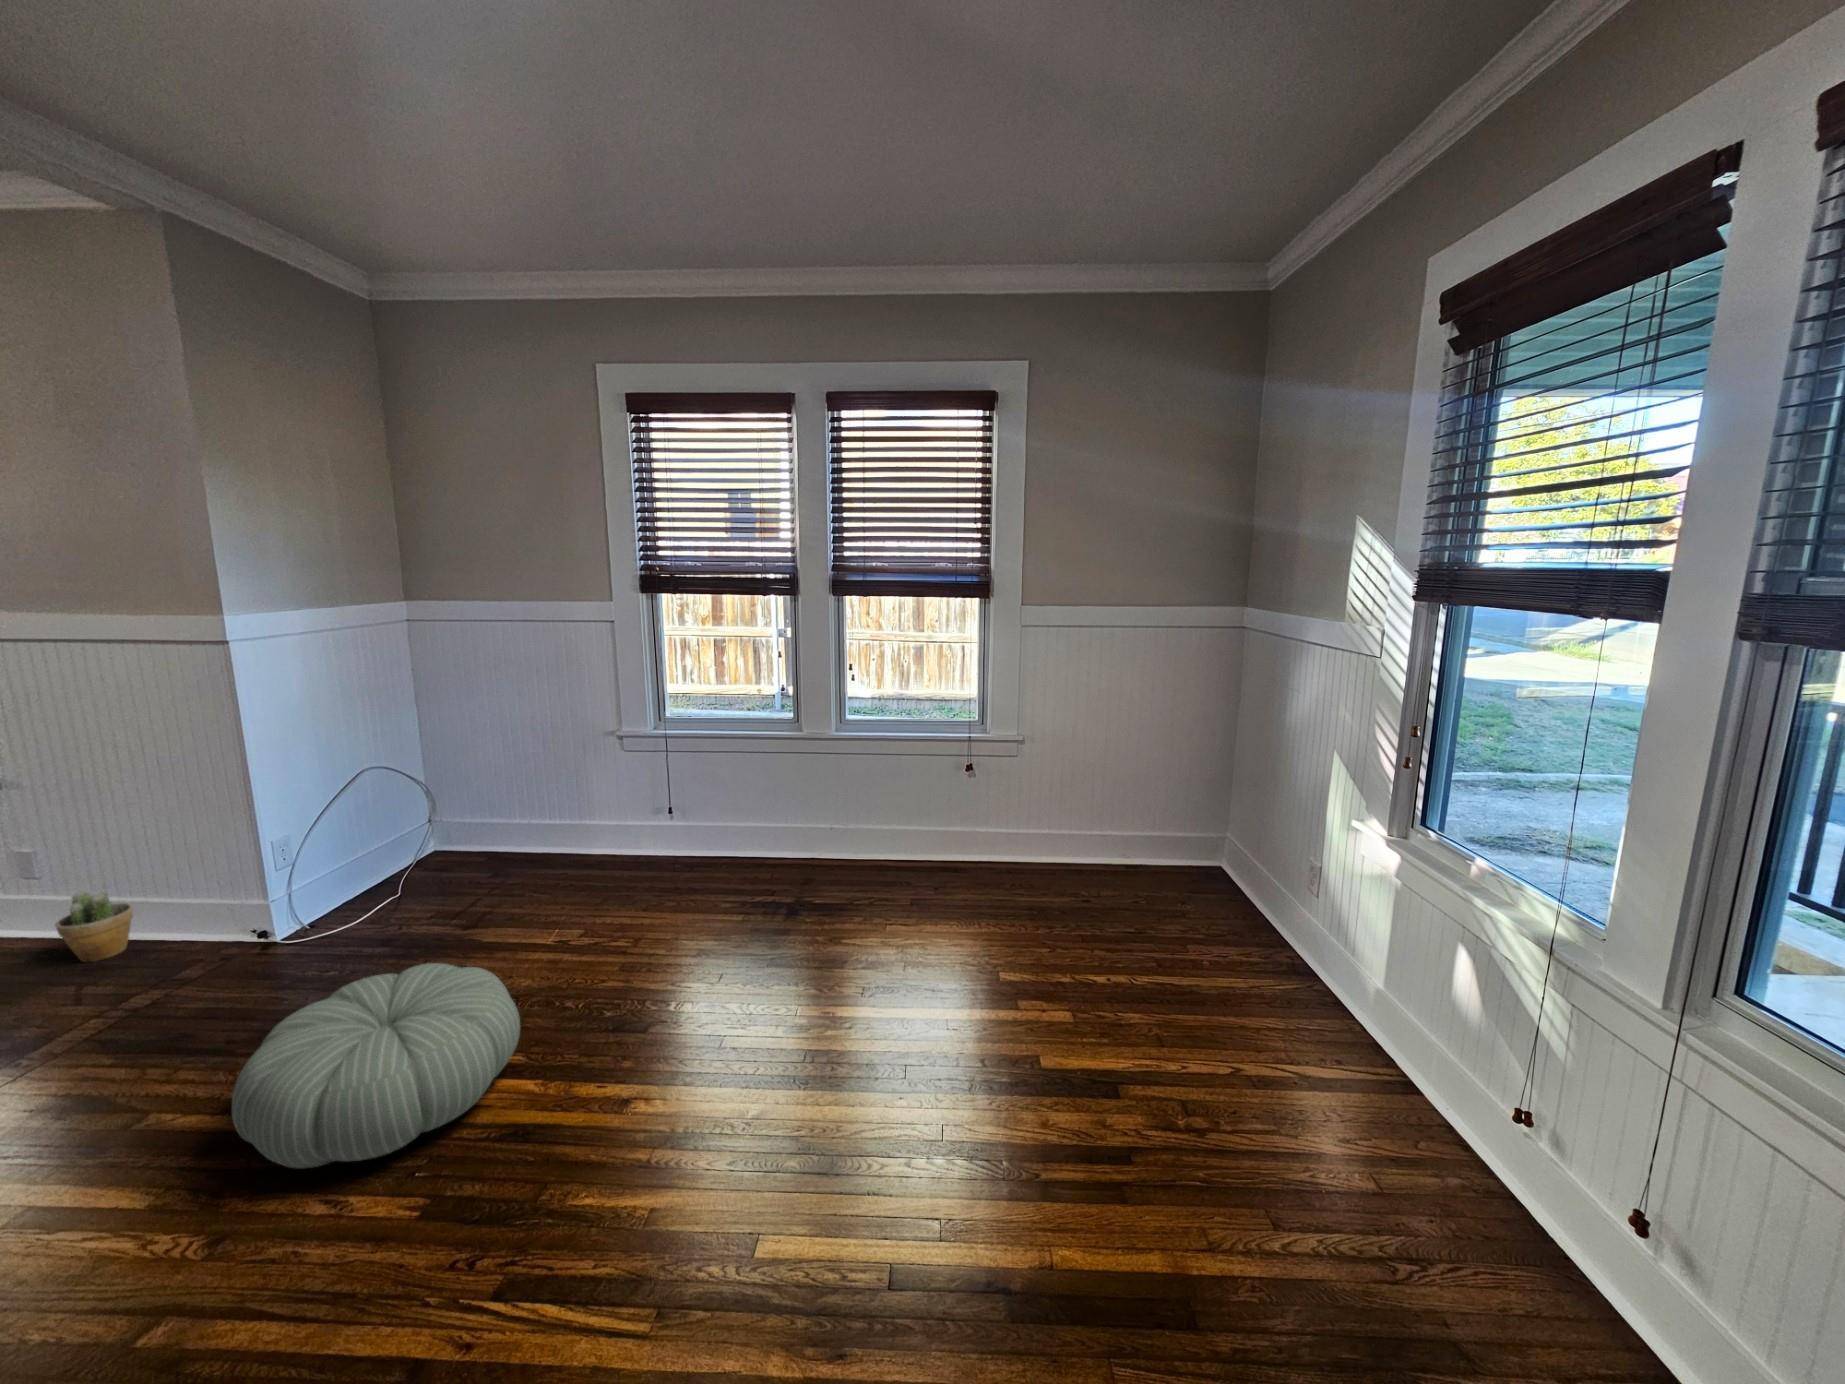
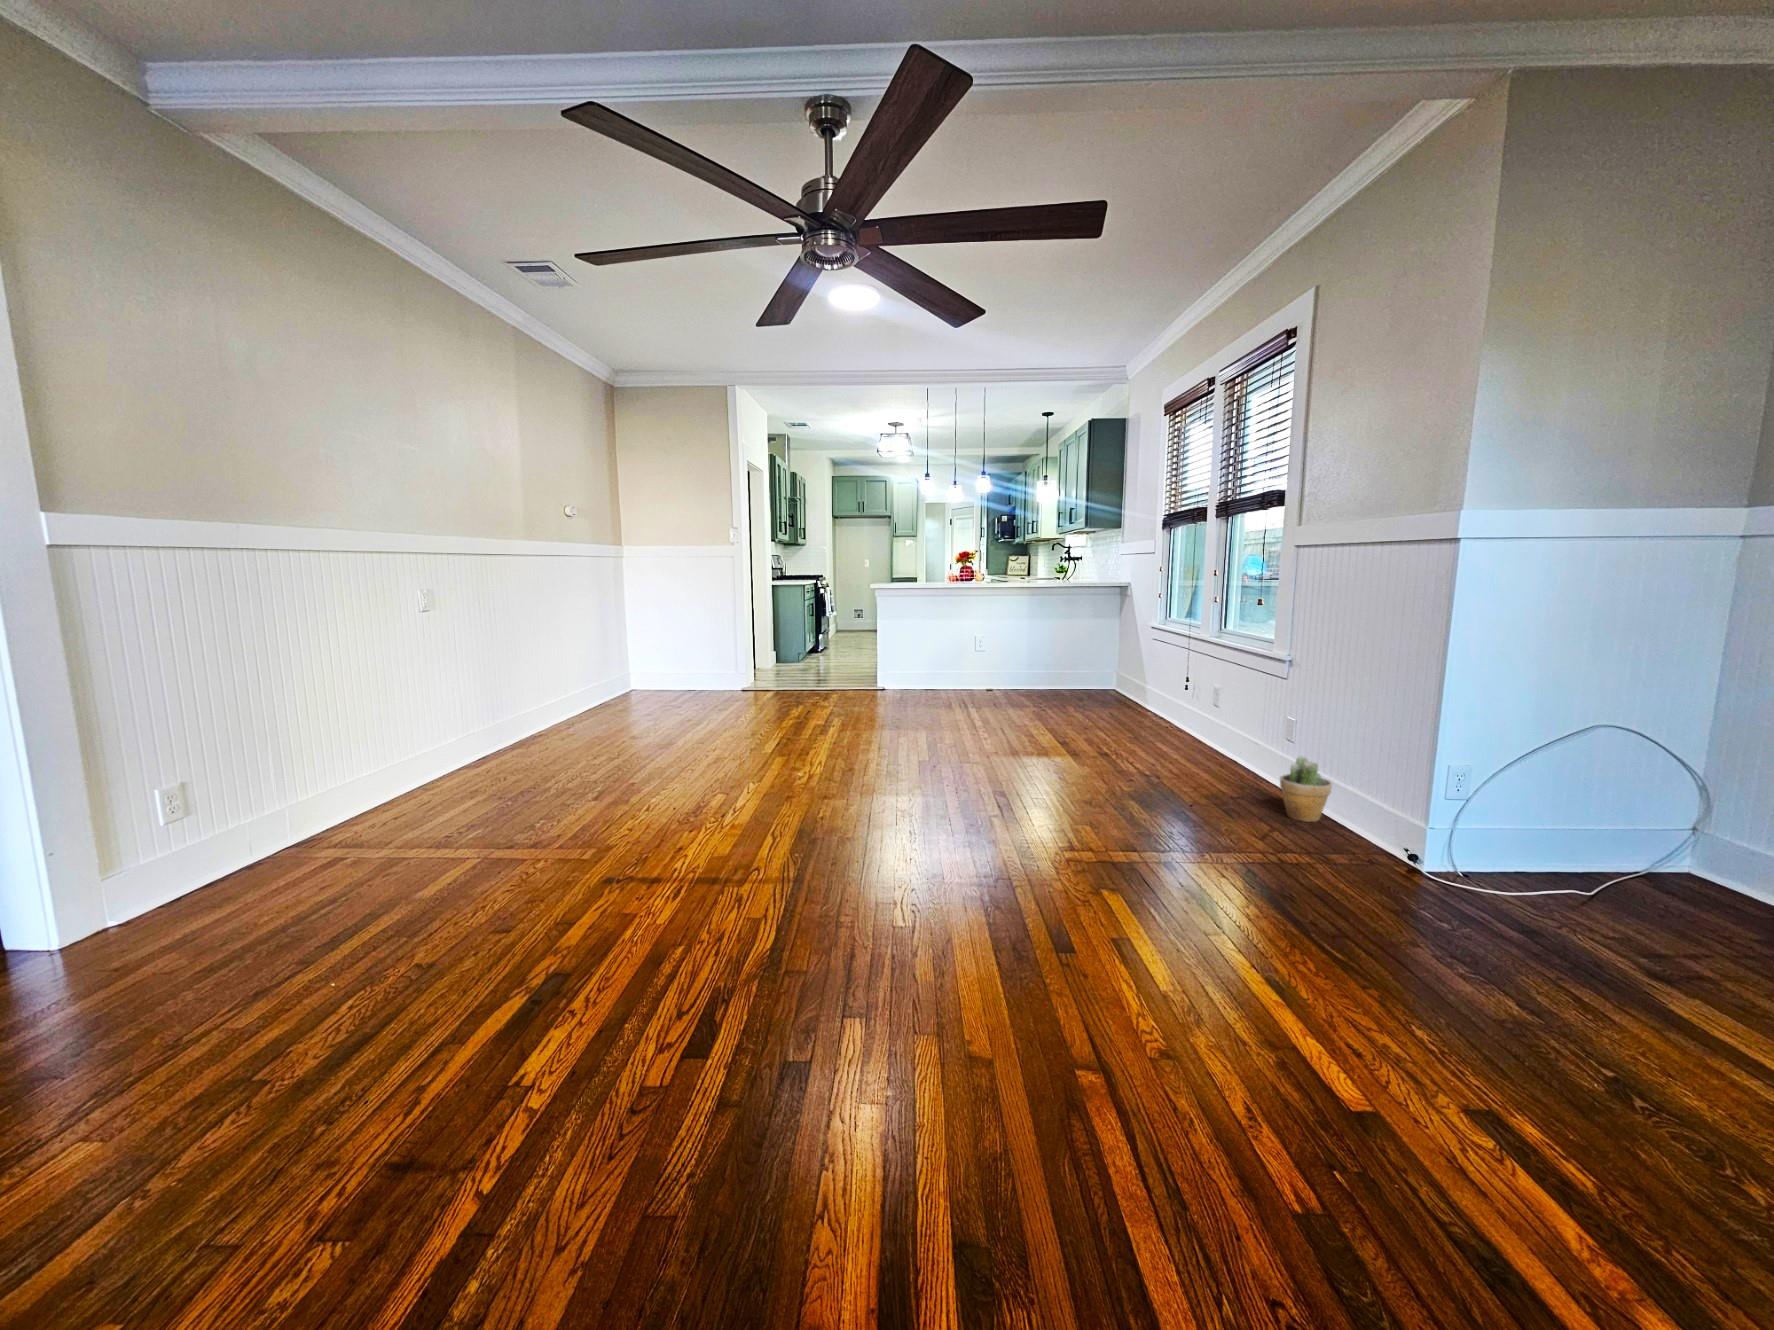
pouf: present [232,963,520,1169] -> none [1230,906,1609,1167]

